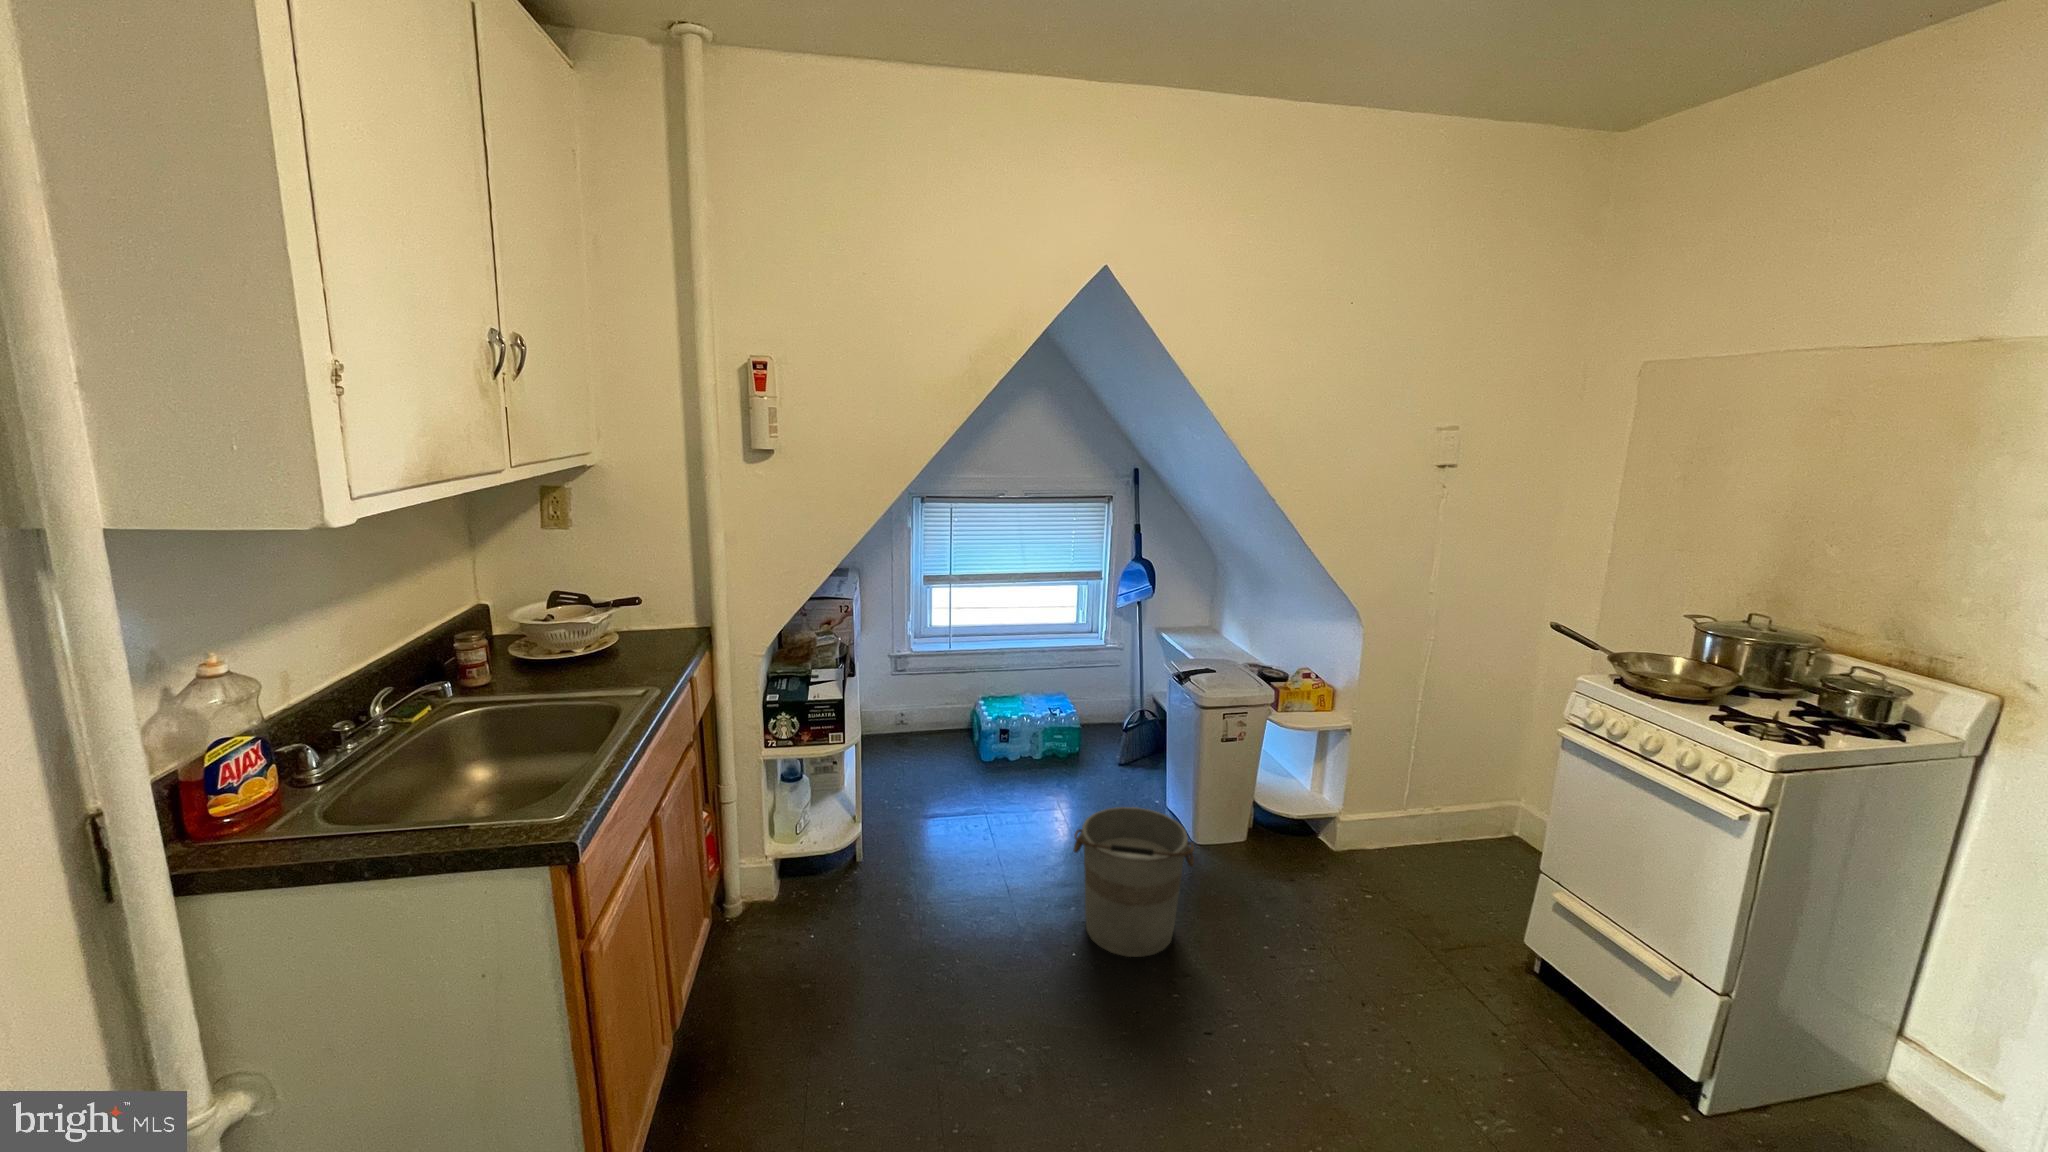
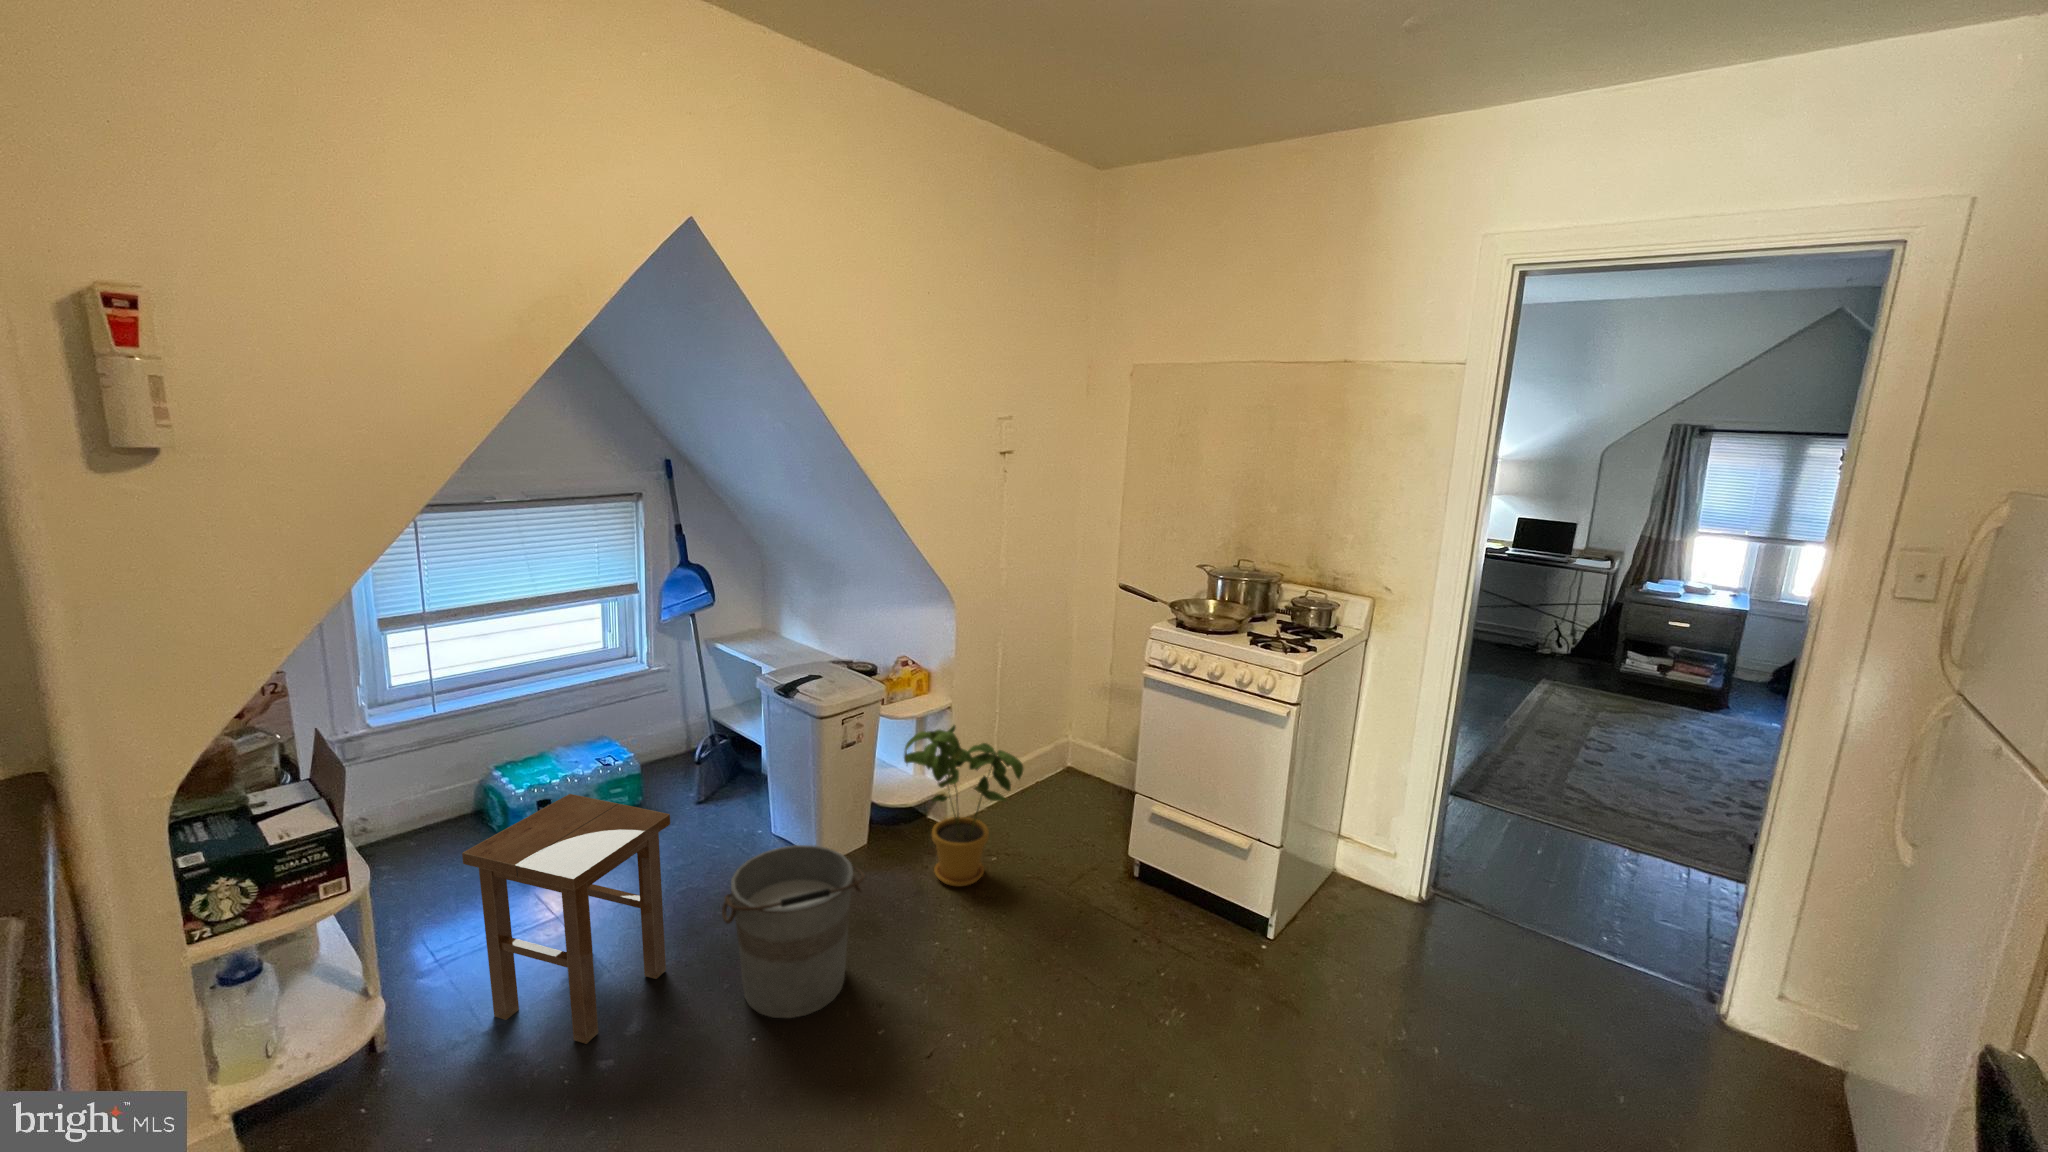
stool: none [915,720,1053,909] -> present [462,794,670,1044]
house plant: none [1275,741,1400,910] -> present [904,725,1023,886]

